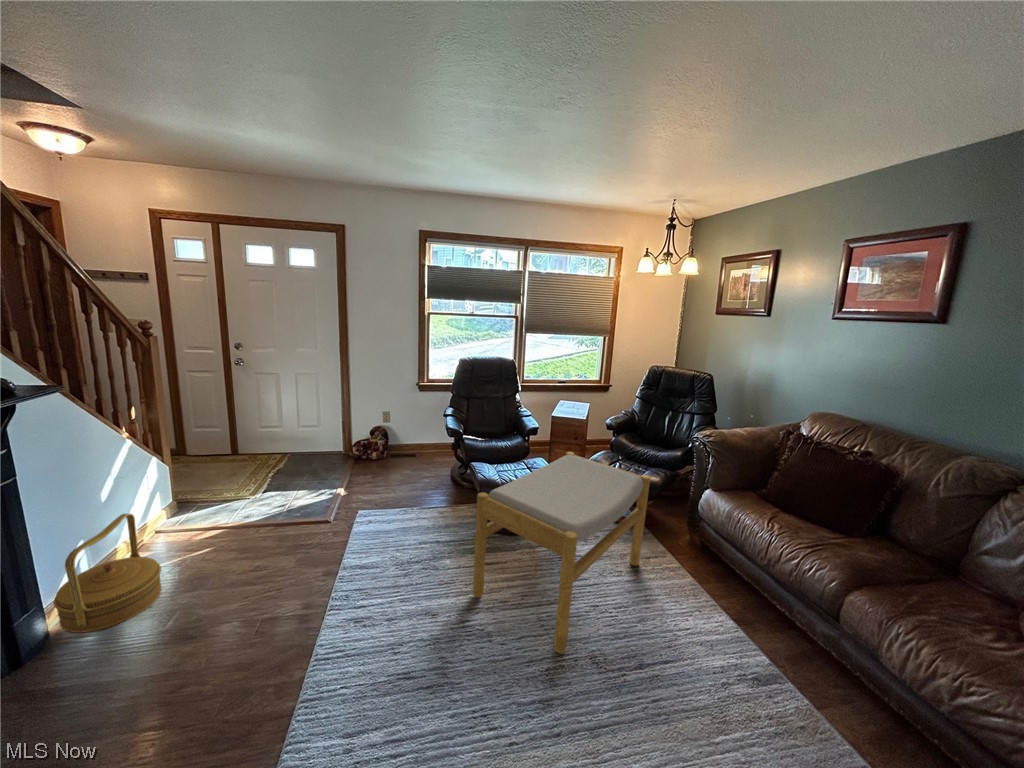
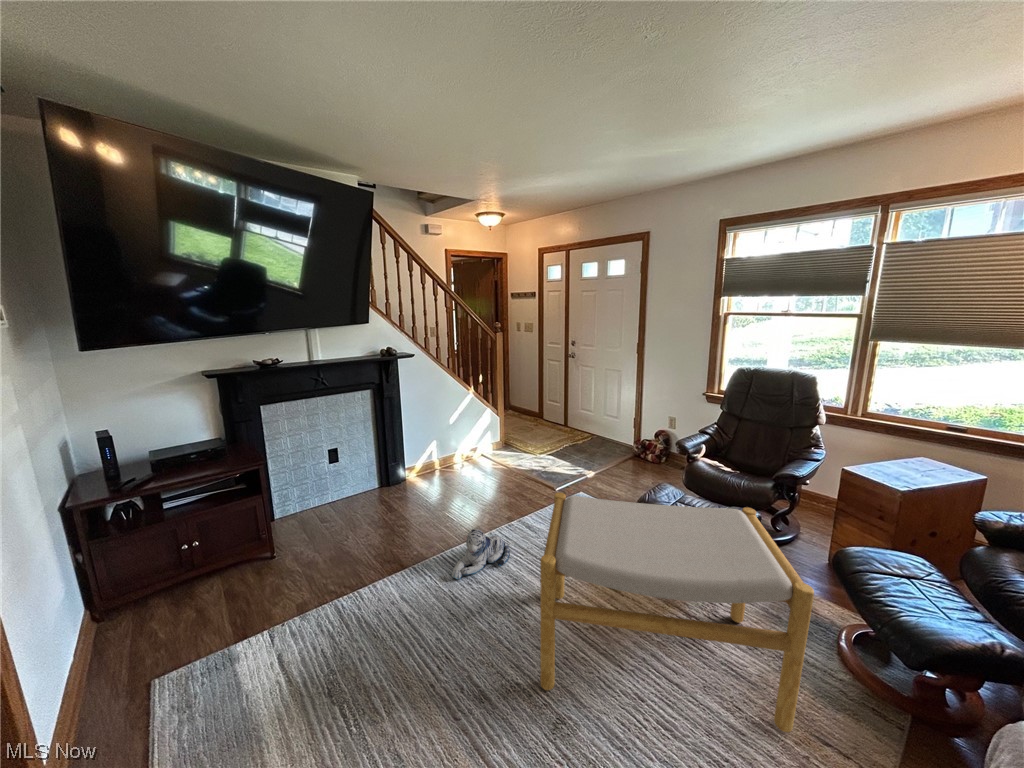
woven basket: present [53,513,161,633] -> none [407,432,452,488]
plush toy: none [352,588,401,664] -> present [452,529,510,579]

